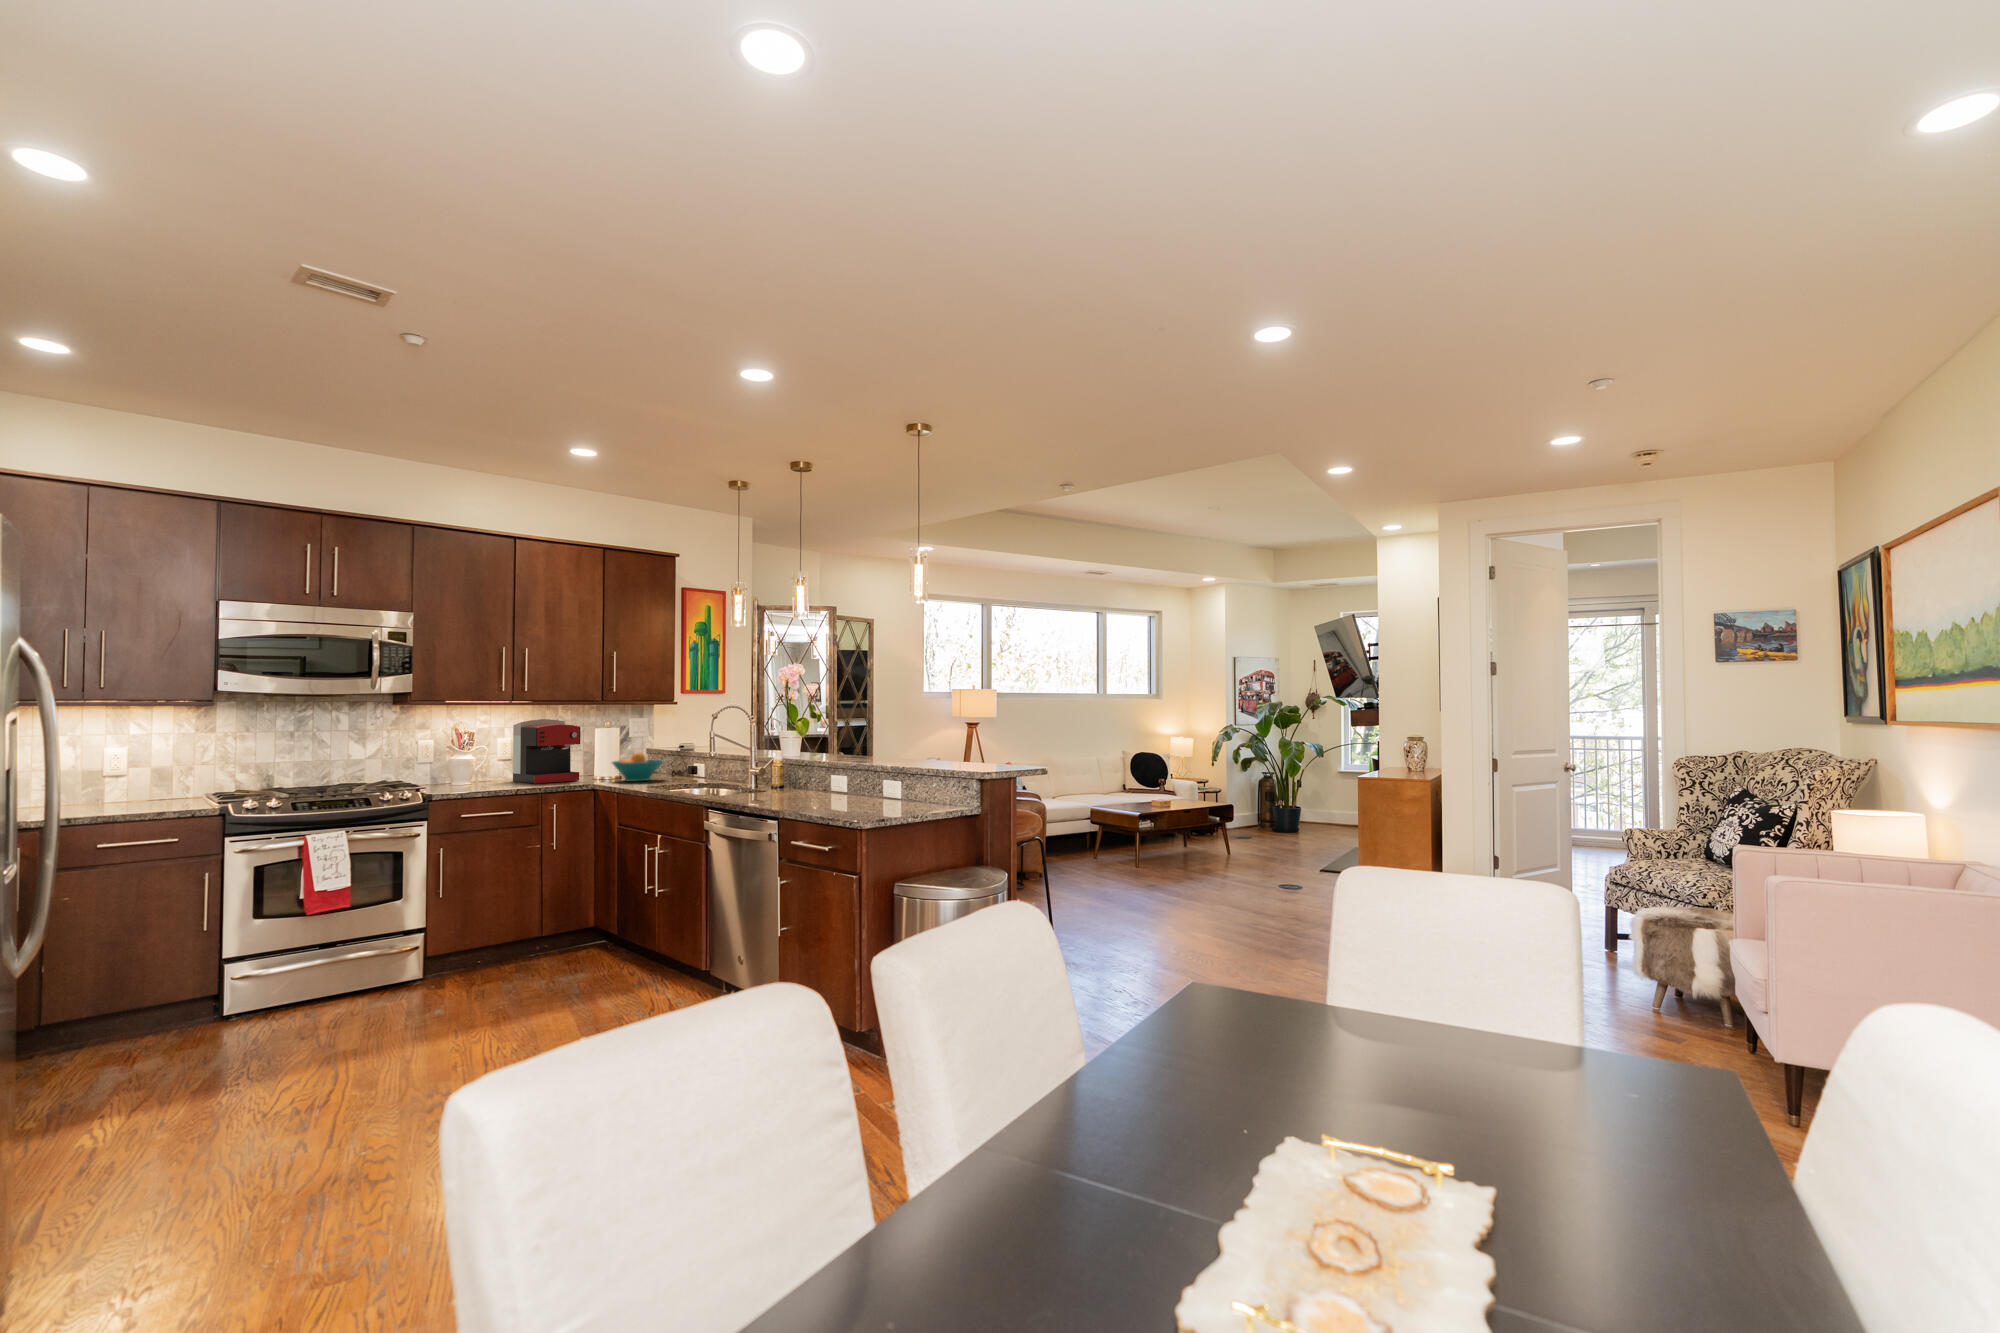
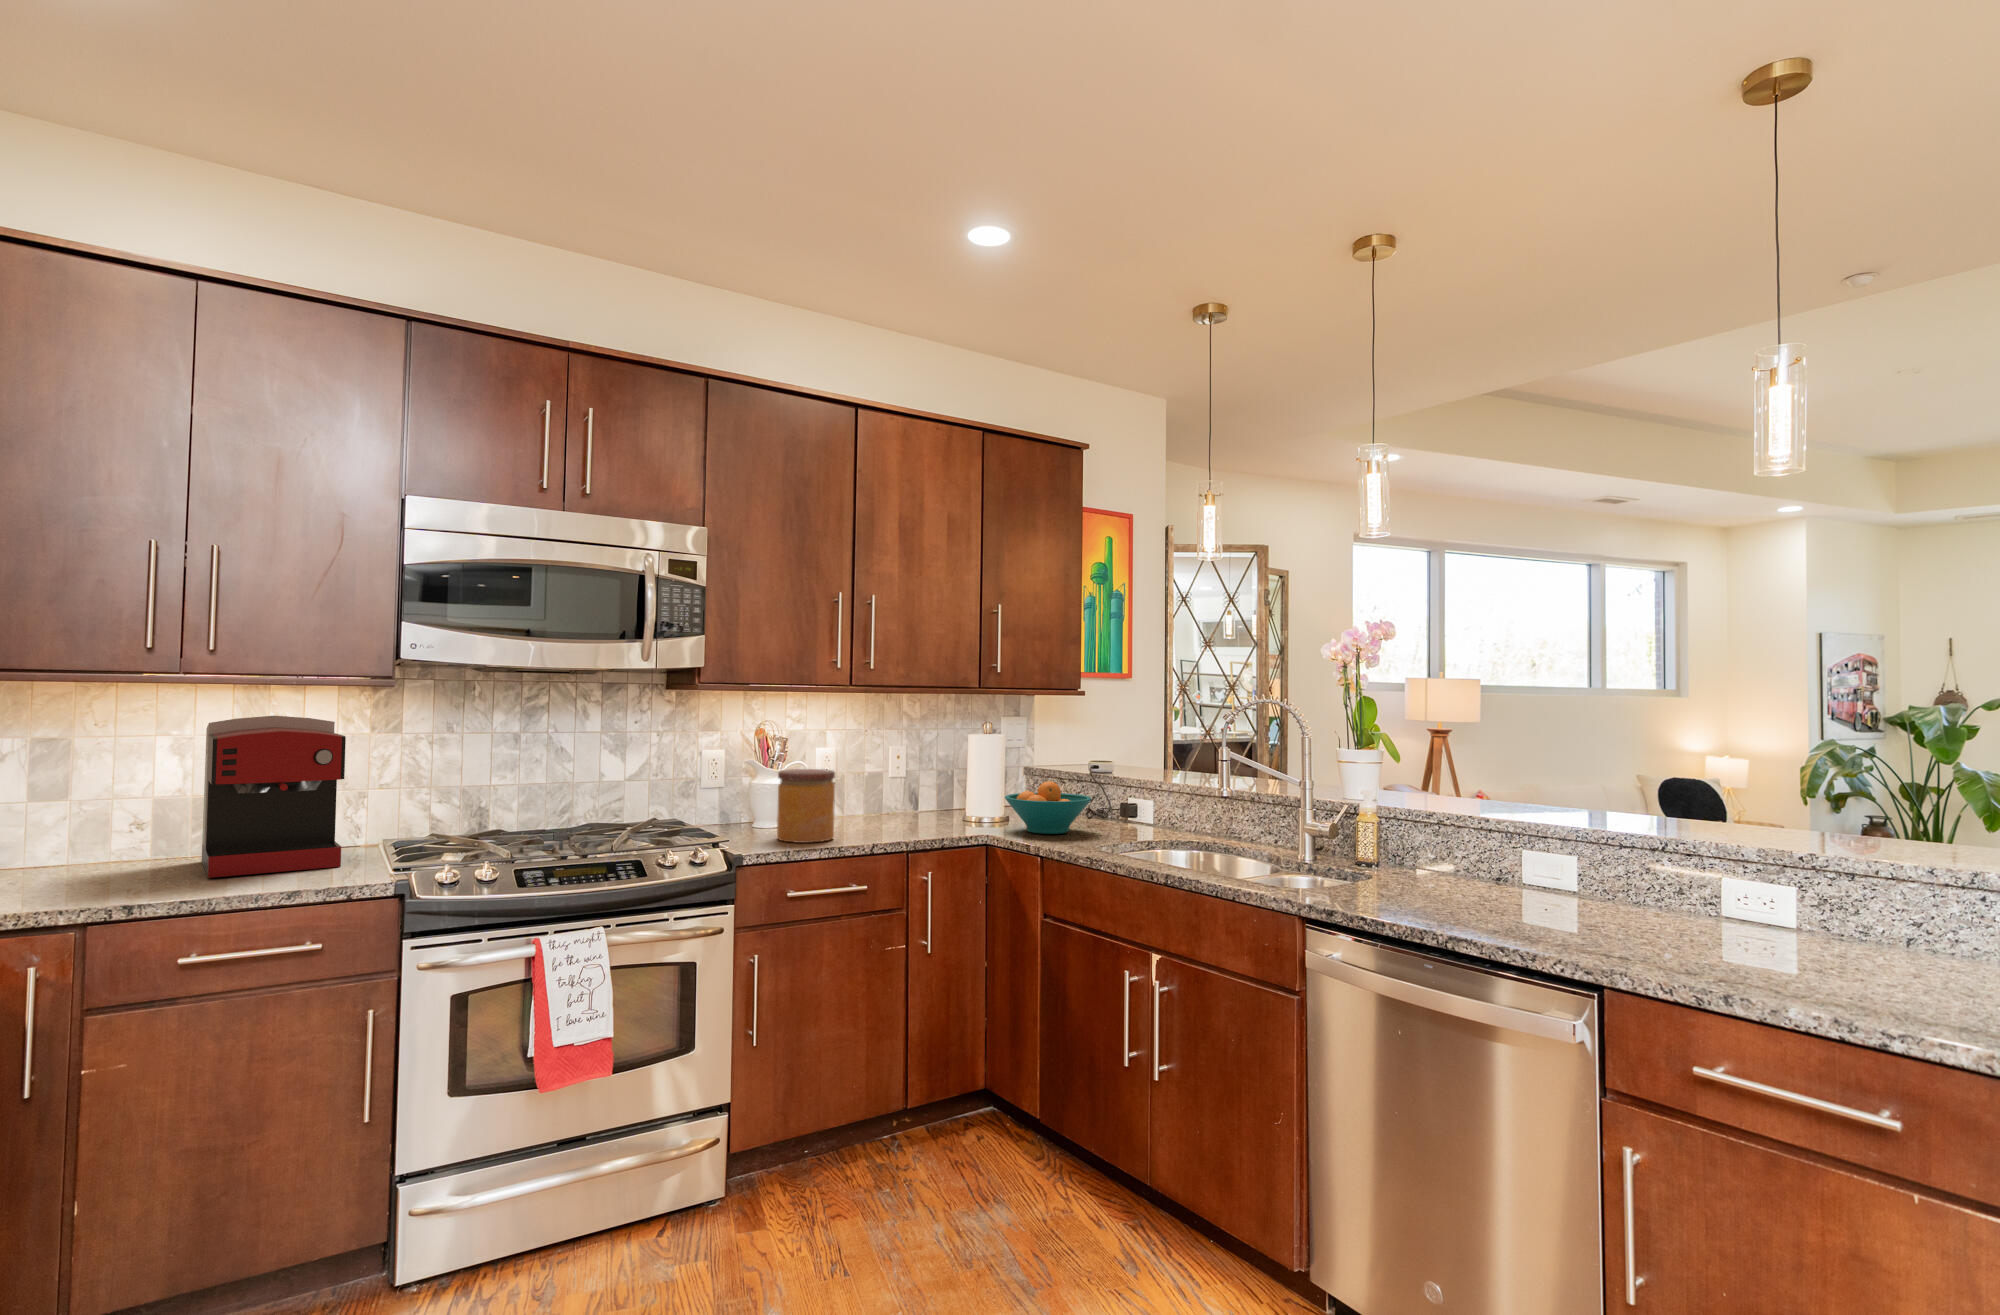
coffee maker: present [513,719,580,784] -> present [202,716,346,878]
jar: none [462,748,499,789] -> present [777,769,835,843]

